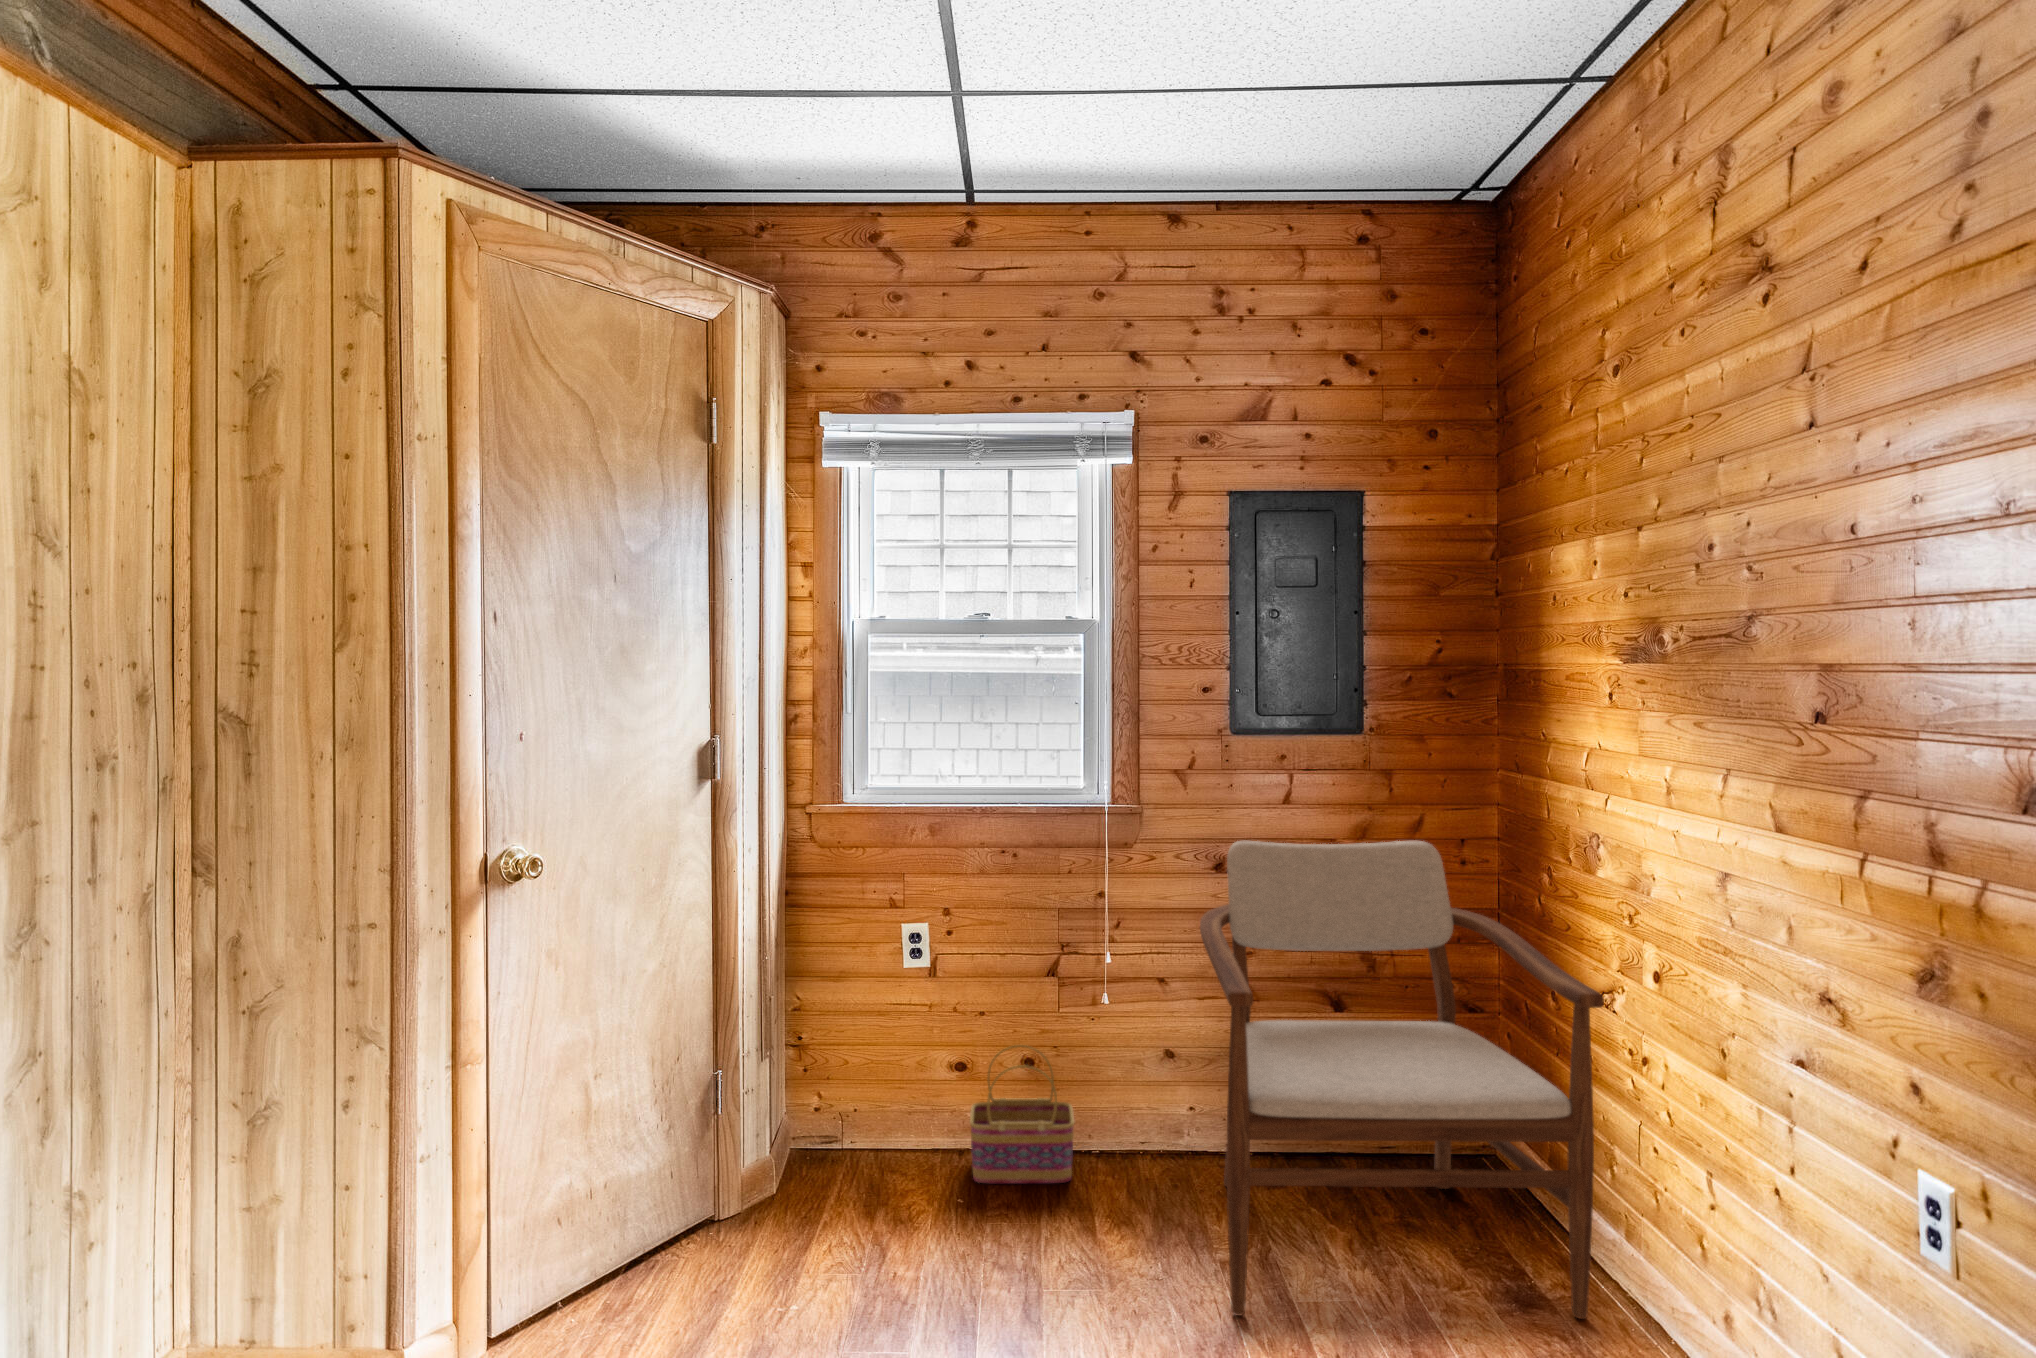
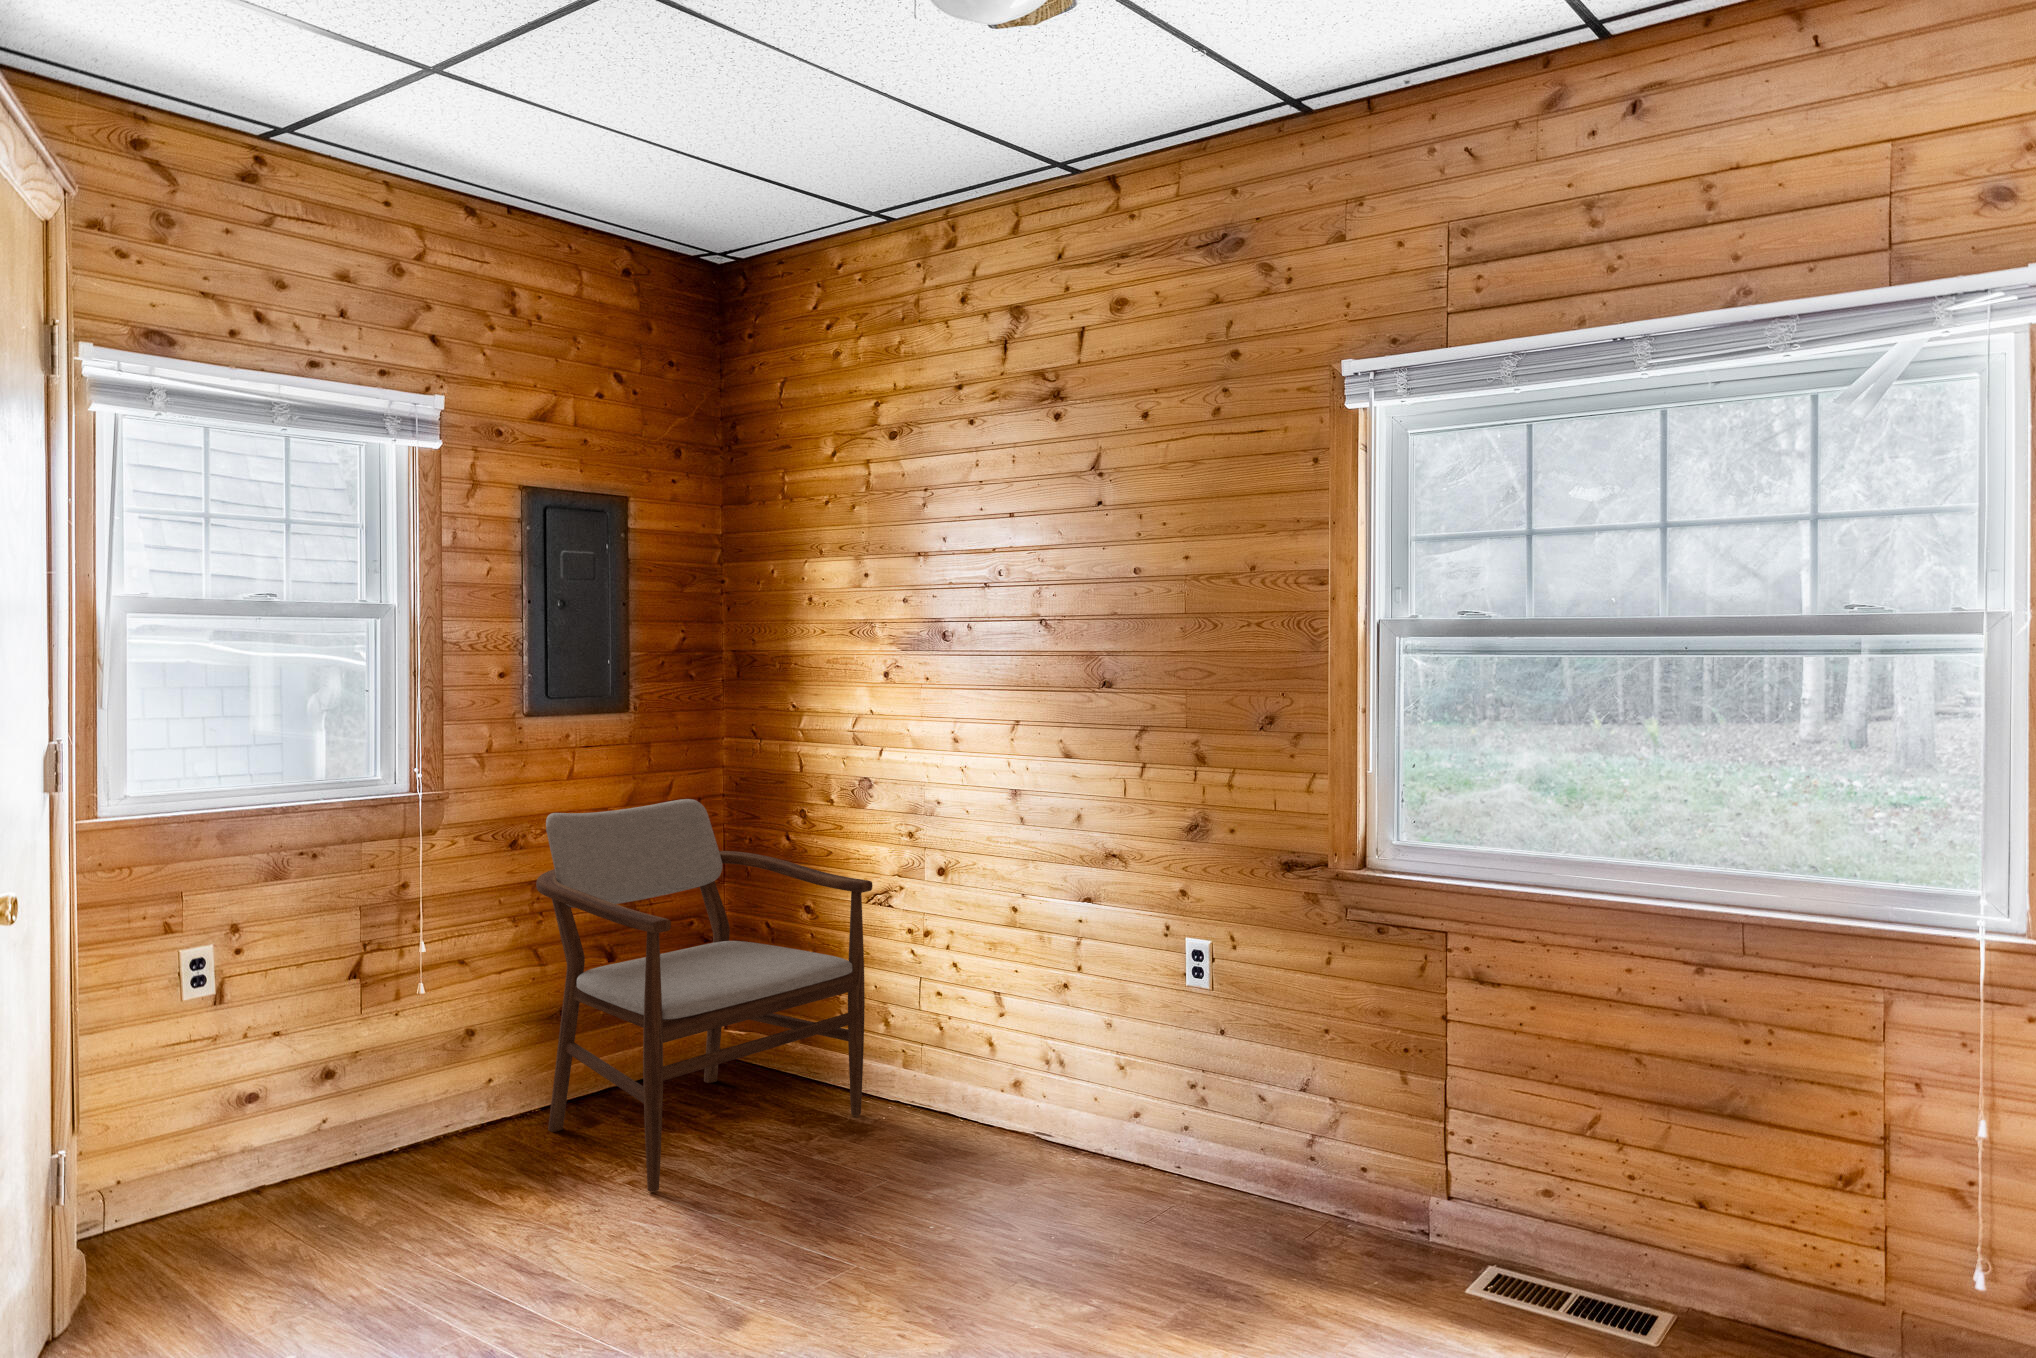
basket: present [970,1045,1075,1183] -> none [283,1054,414,1204]

